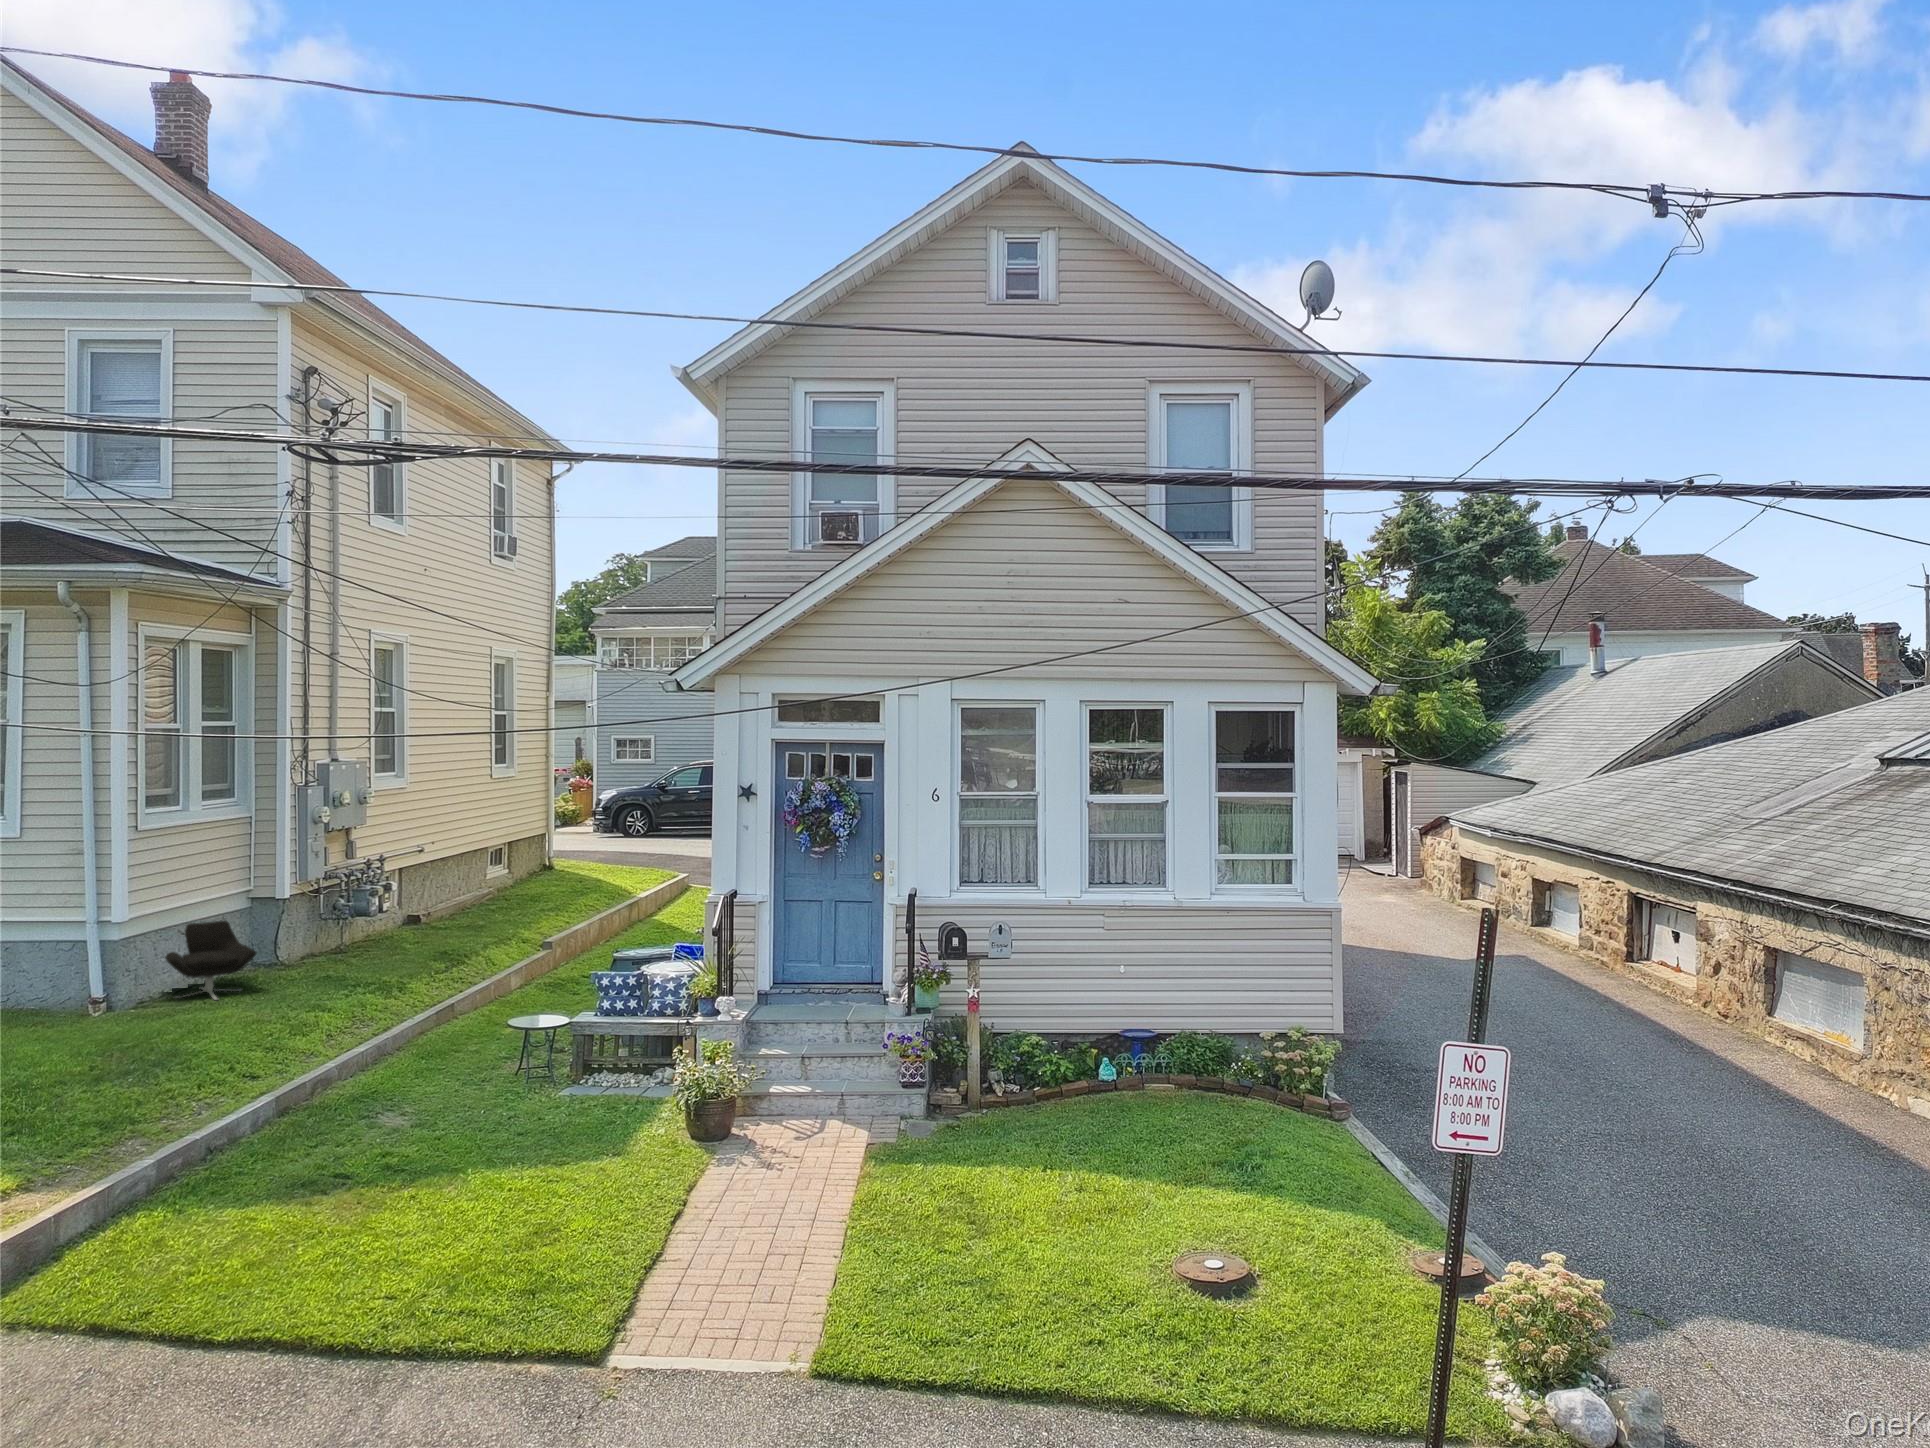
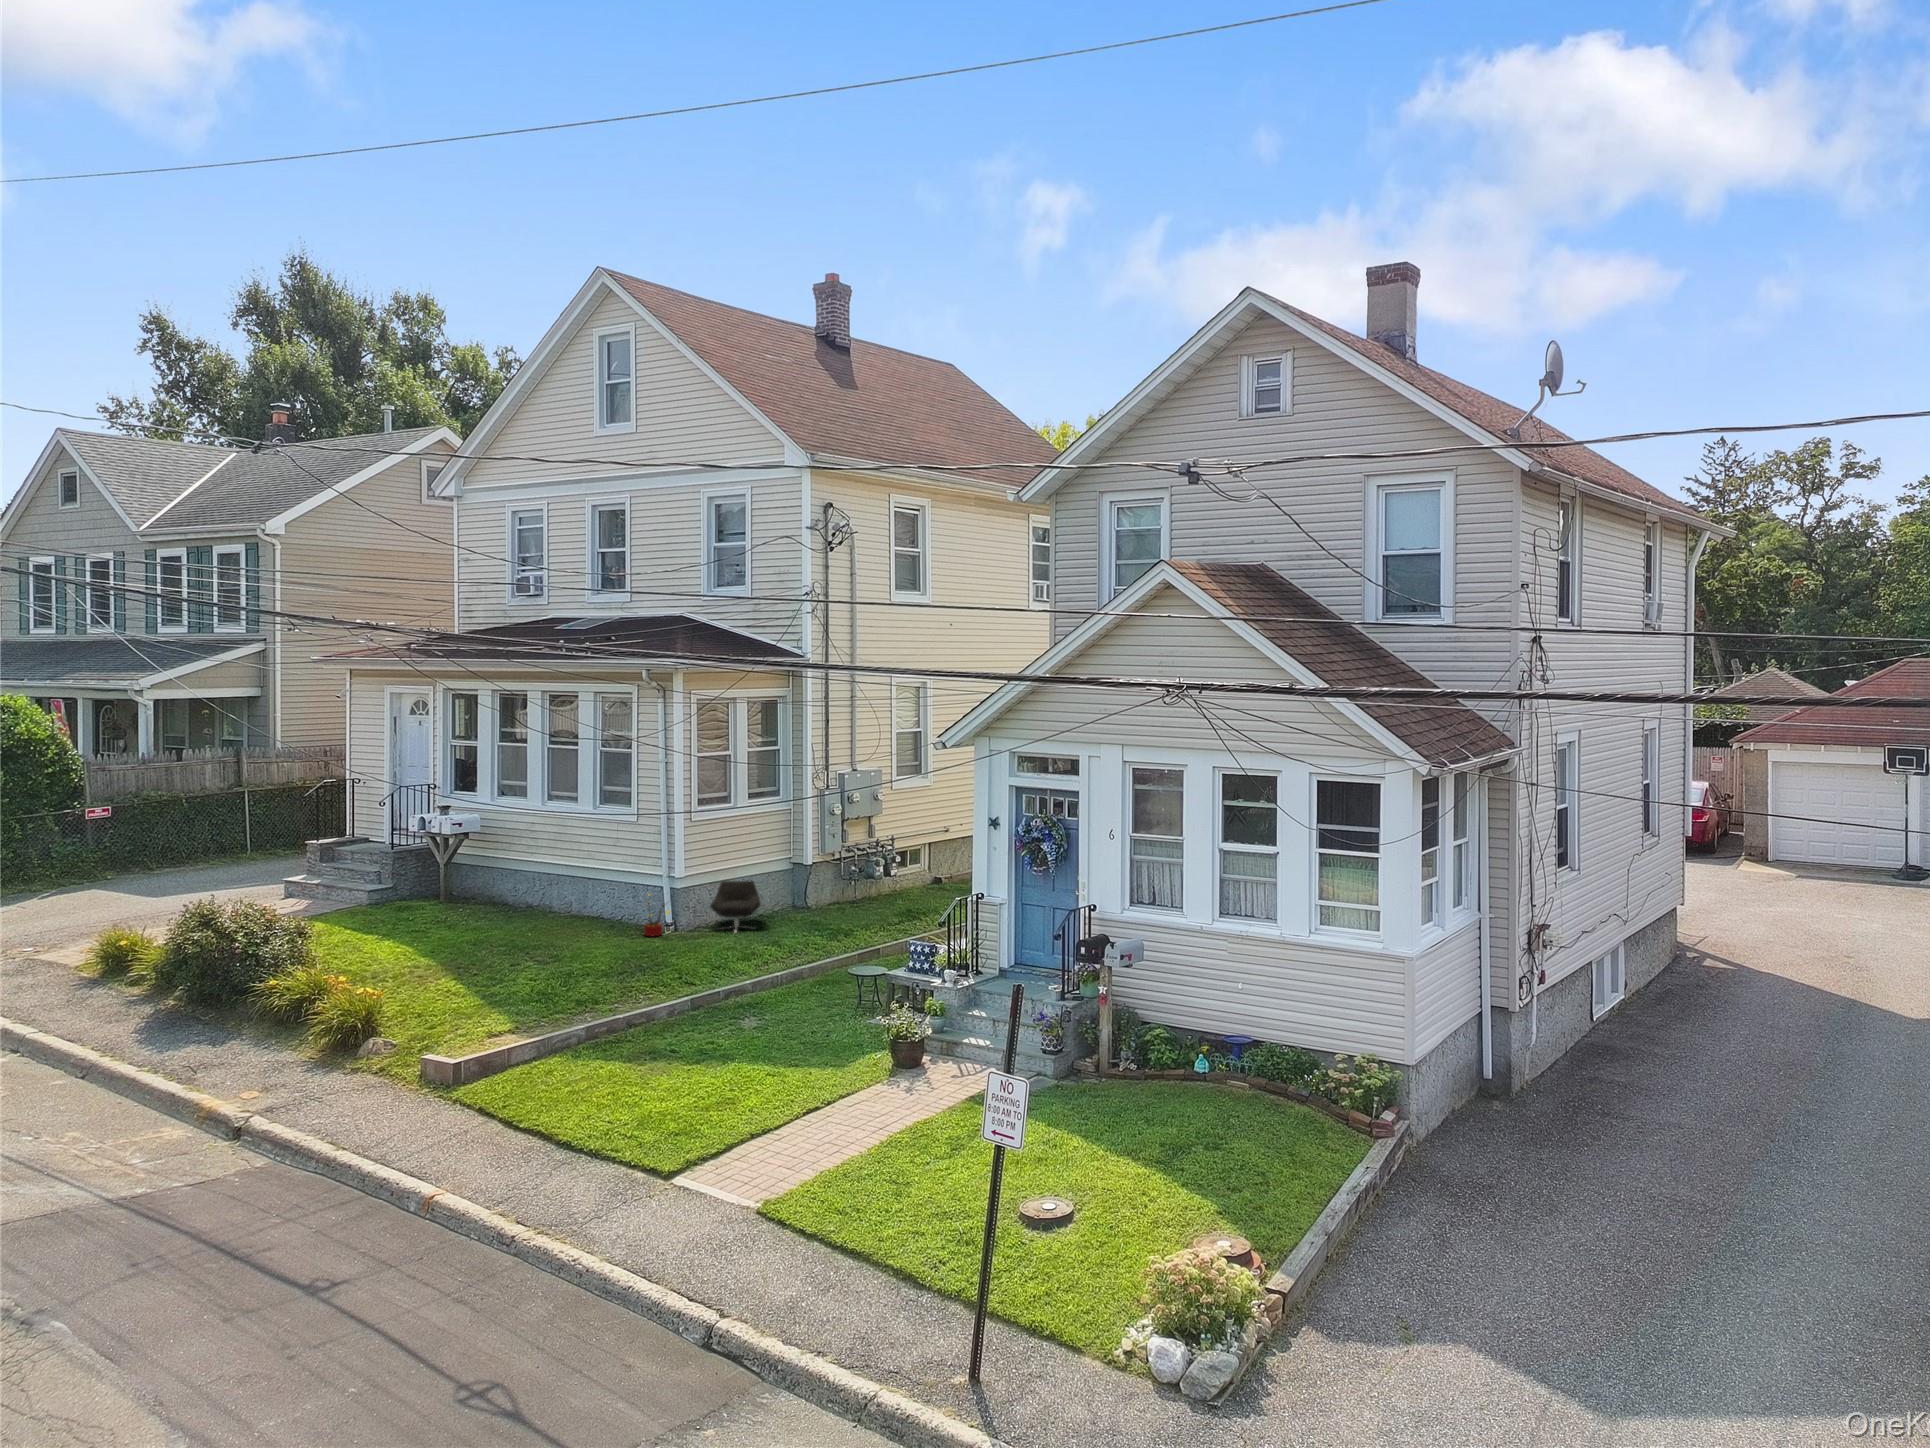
decorative plant: none [44,947,110,1020] -> present [644,899,670,936]

